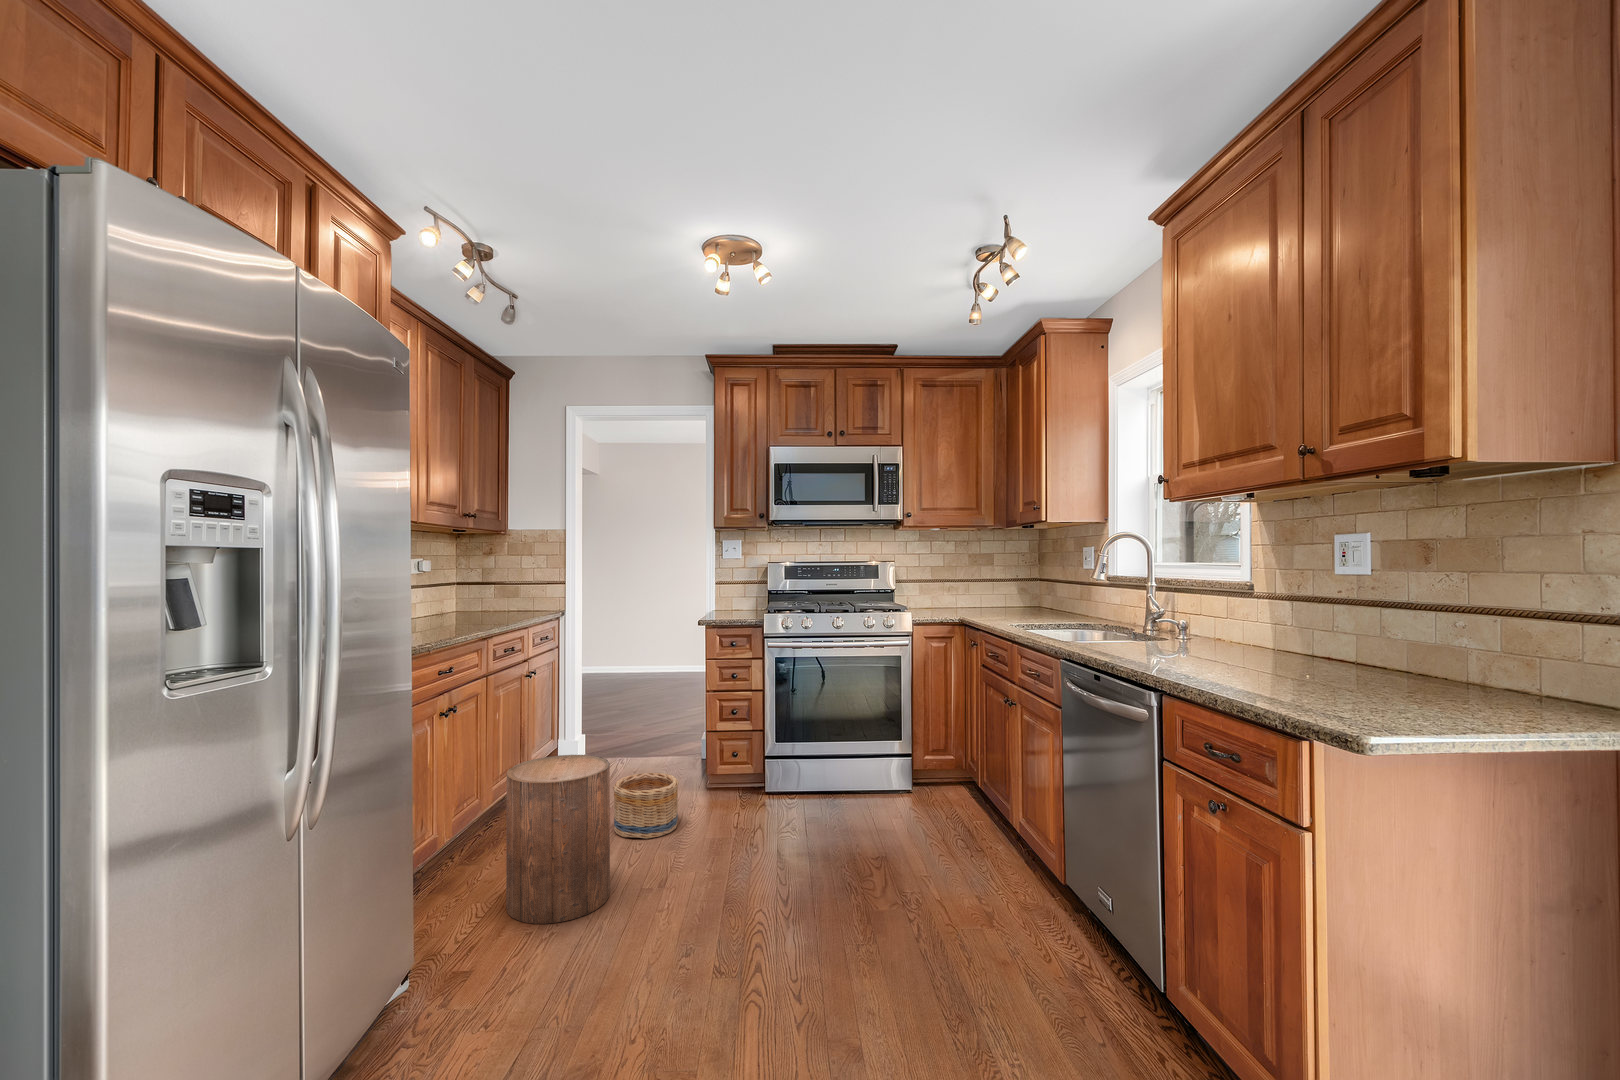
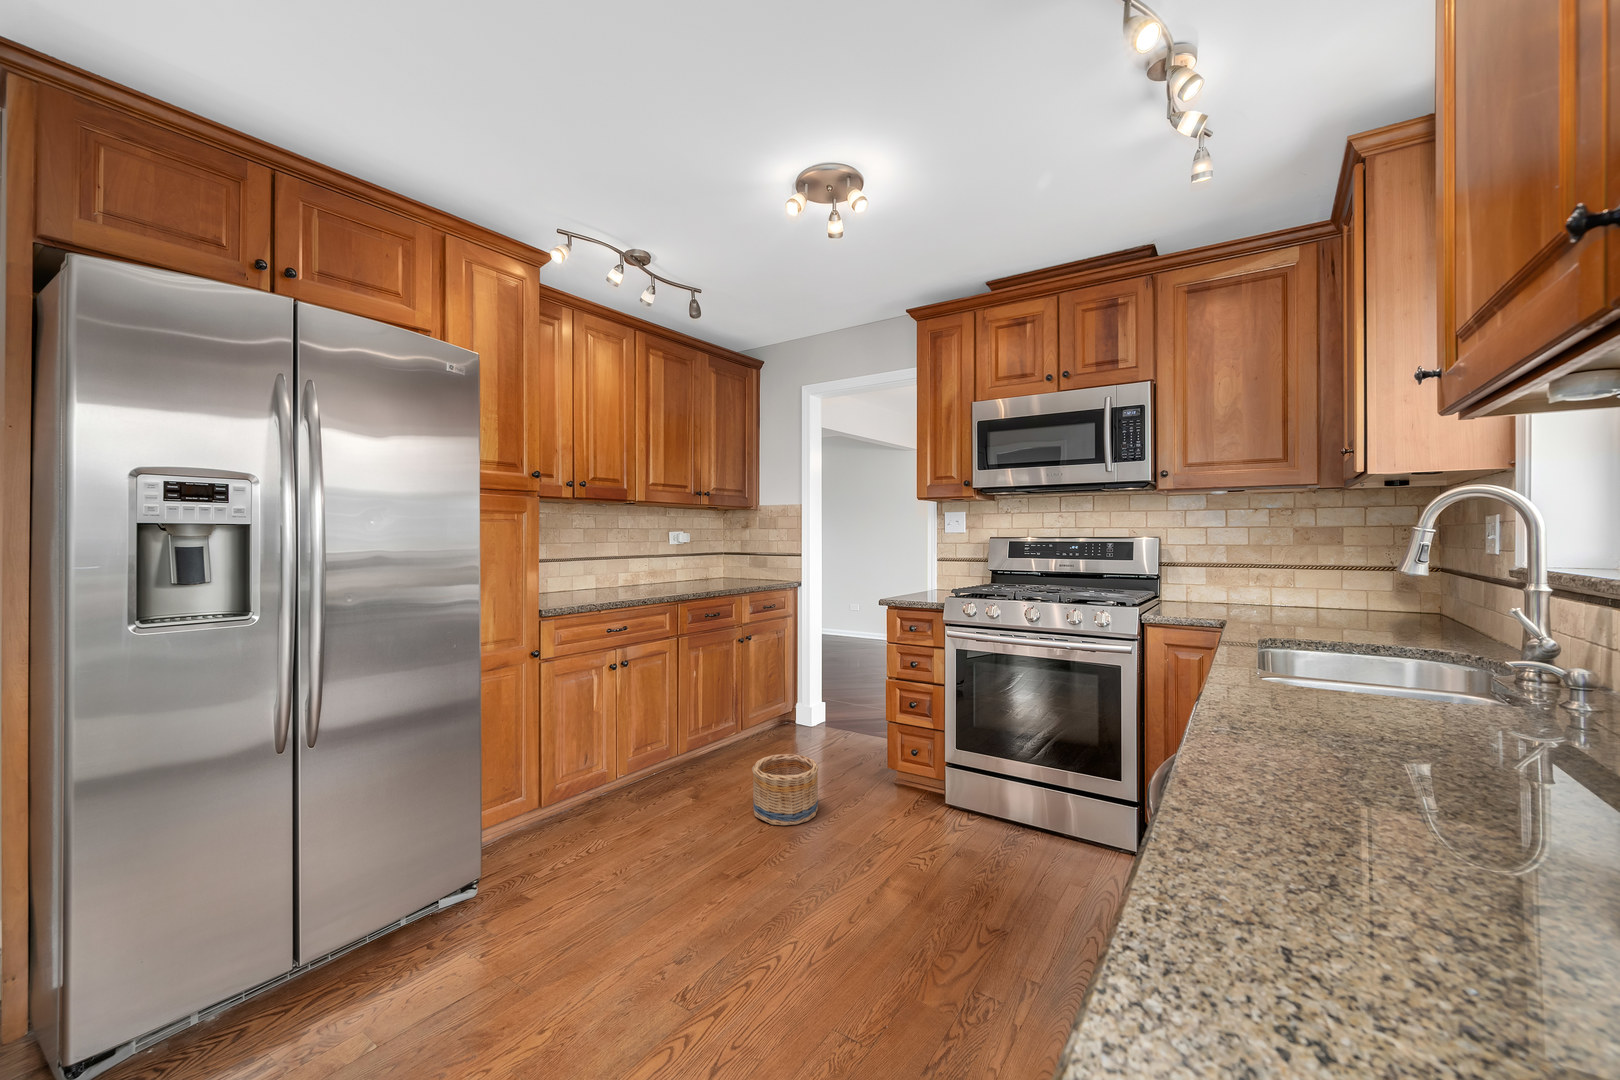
stool: present [506,755,610,924] -> none [583,725,683,891]

